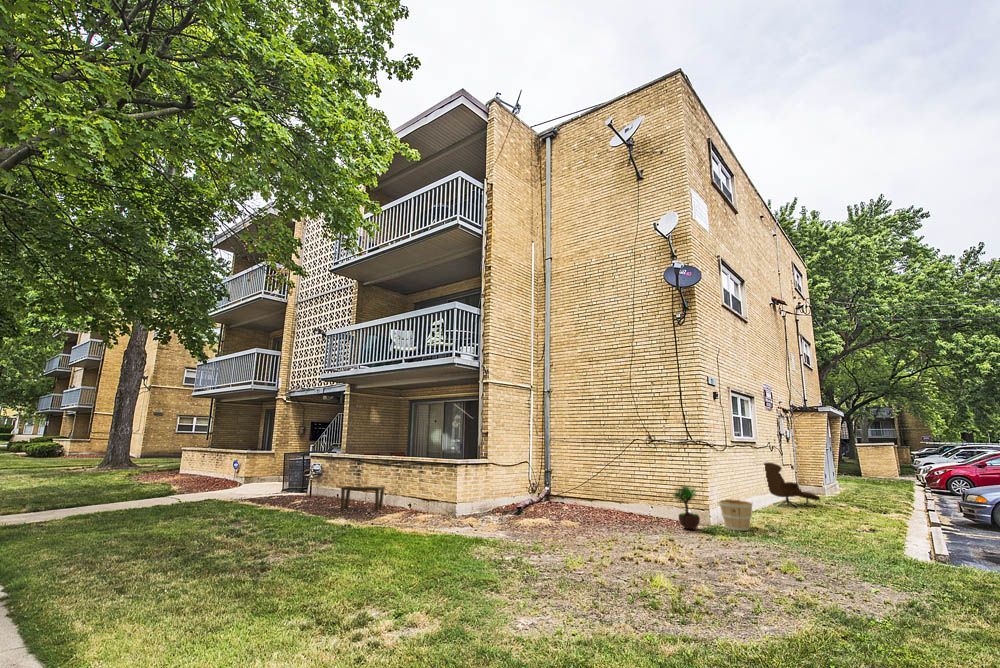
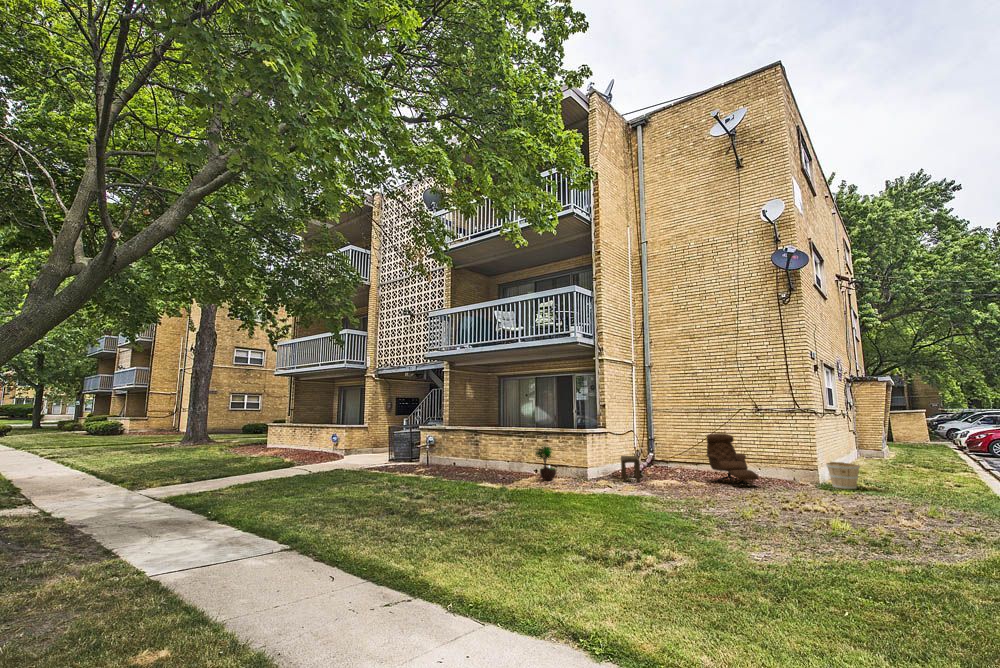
lounge chair: present [764,463,820,508] -> present [706,433,758,488]
bench: present [341,486,385,511] -> present [621,456,640,482]
potted tree: present [673,486,700,529] -> present [535,446,556,480]

